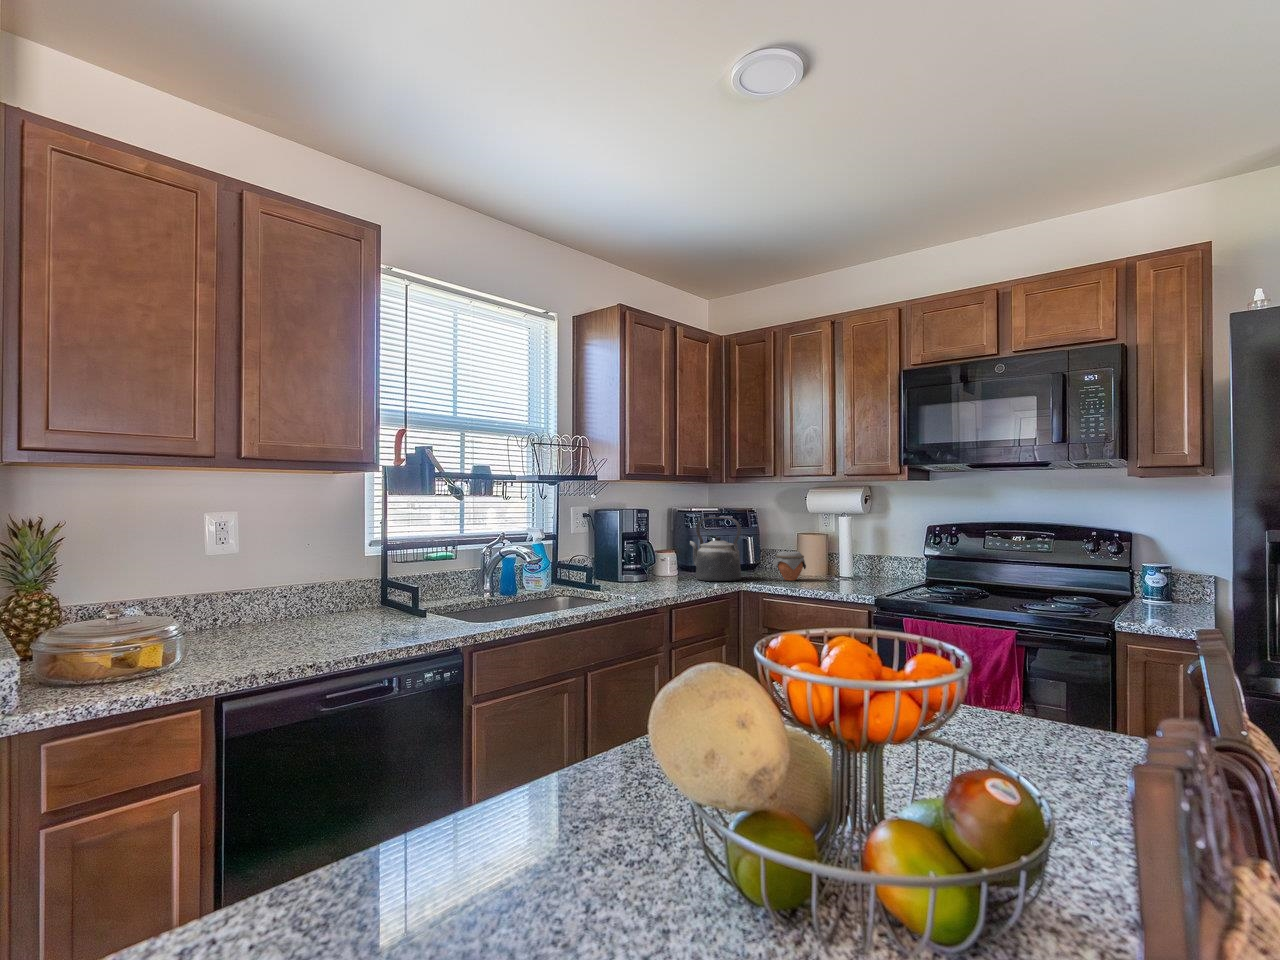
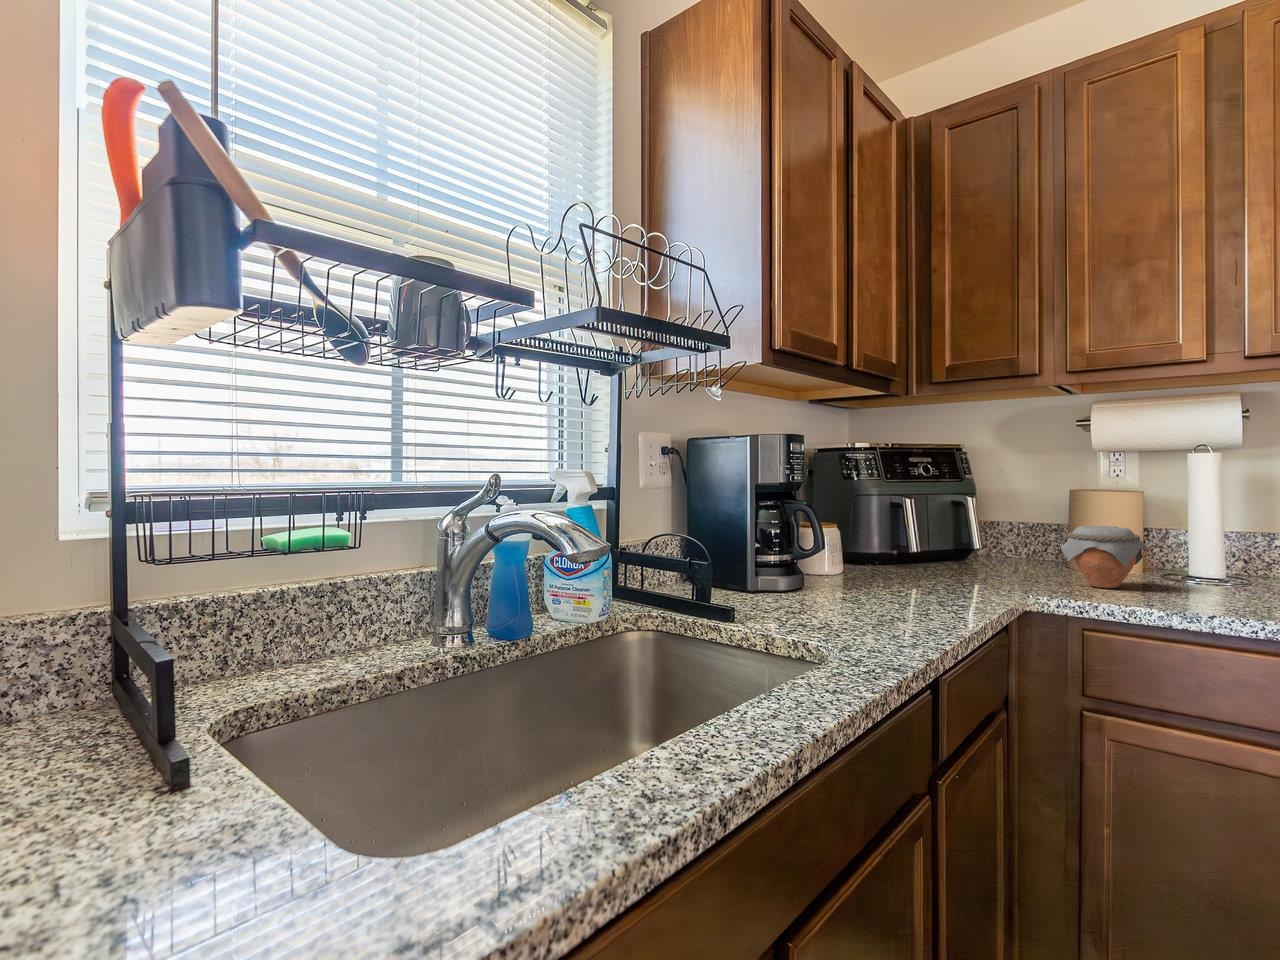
kettle: present [690,517,741,581] -> none [871,454,1001,589]

